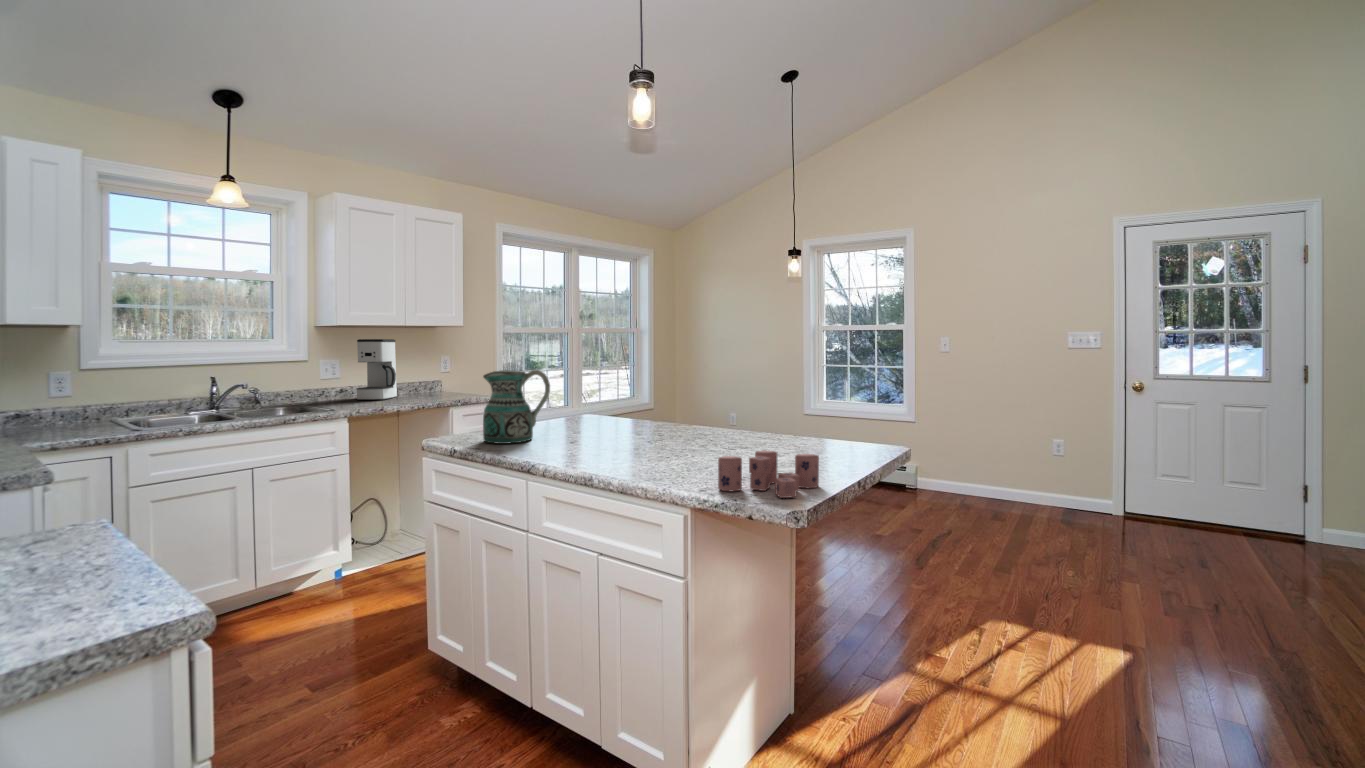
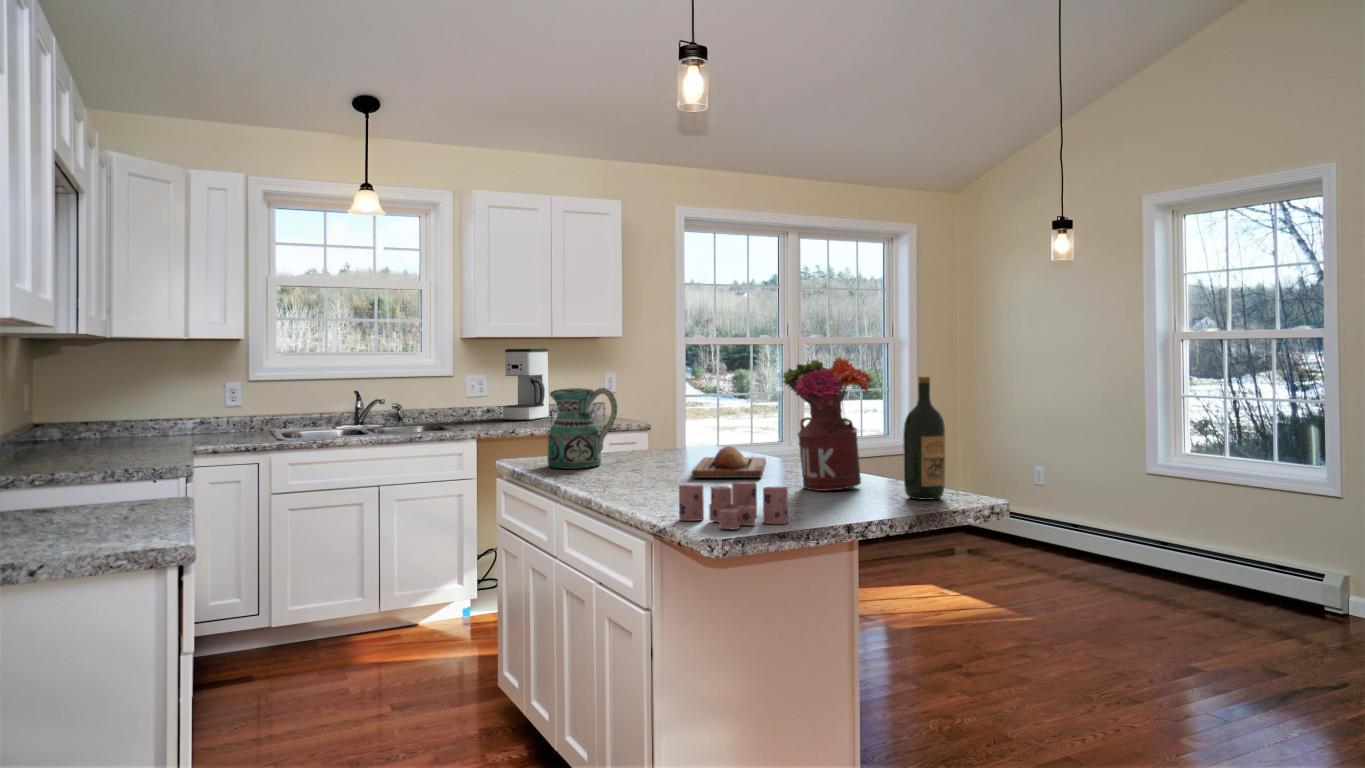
flower arrangement: none [728,341,807,452] -> present [783,357,872,491]
wine bottle: none [843,356,877,454] -> present [903,377,945,500]
bread loaf: none [619,417,698,446] -> present [692,446,766,478]

